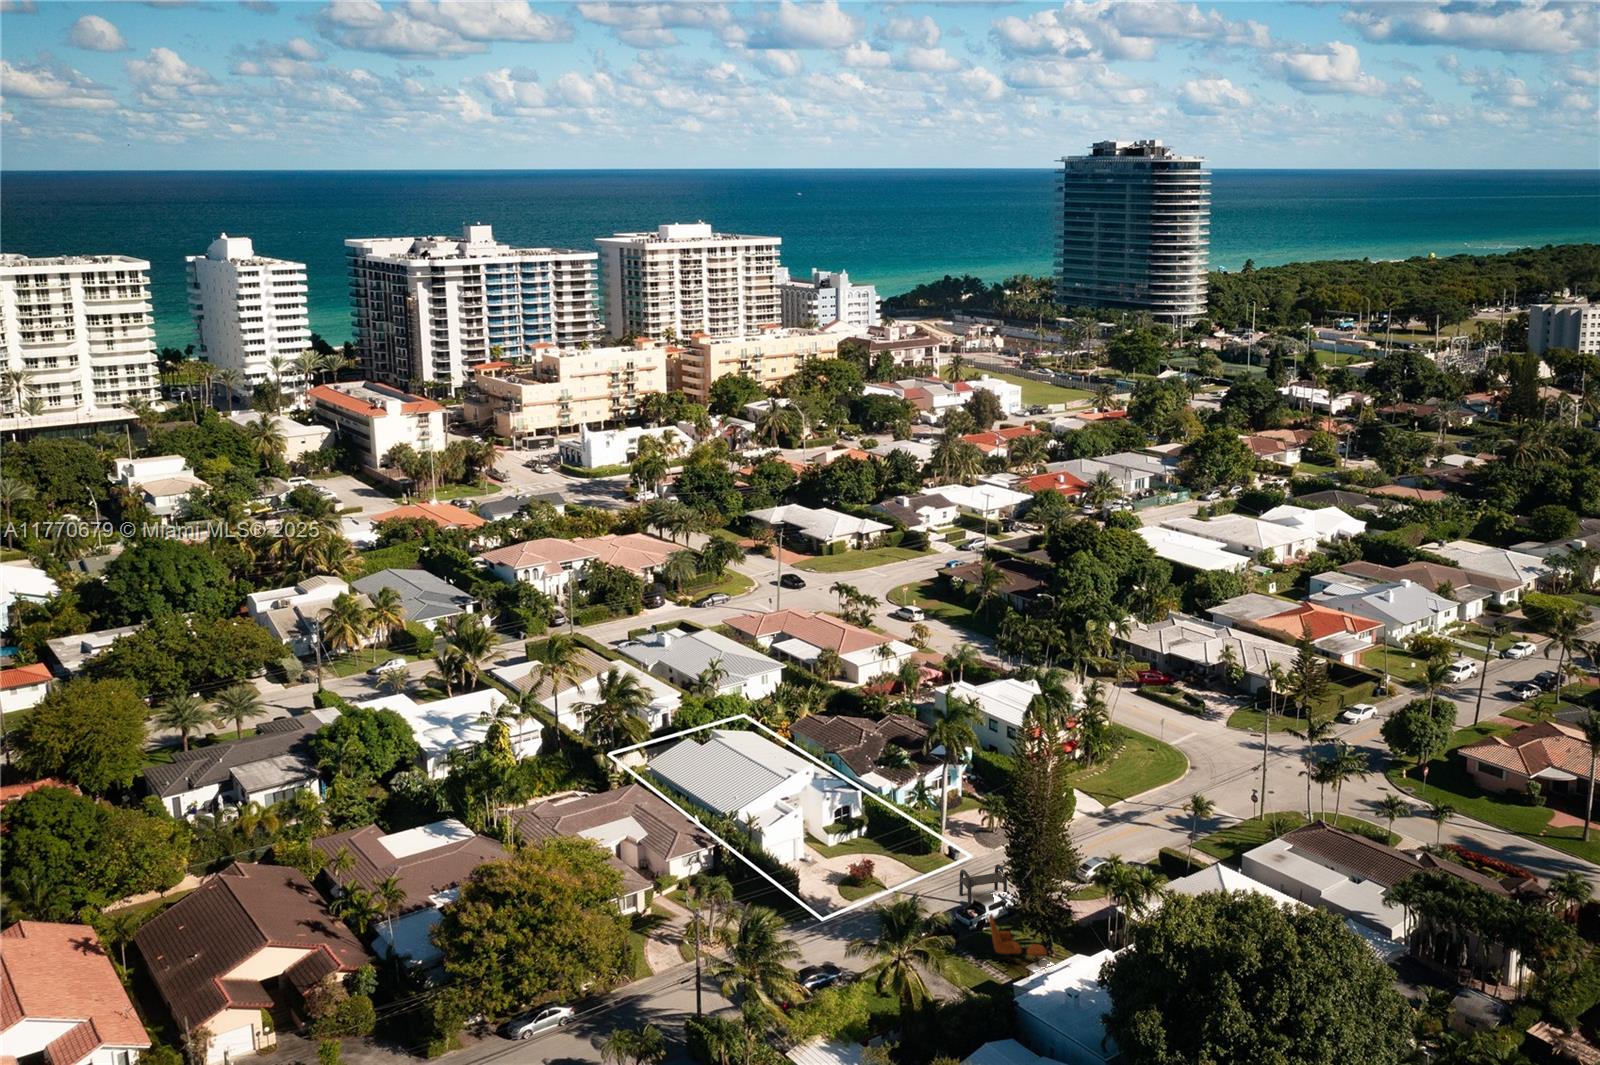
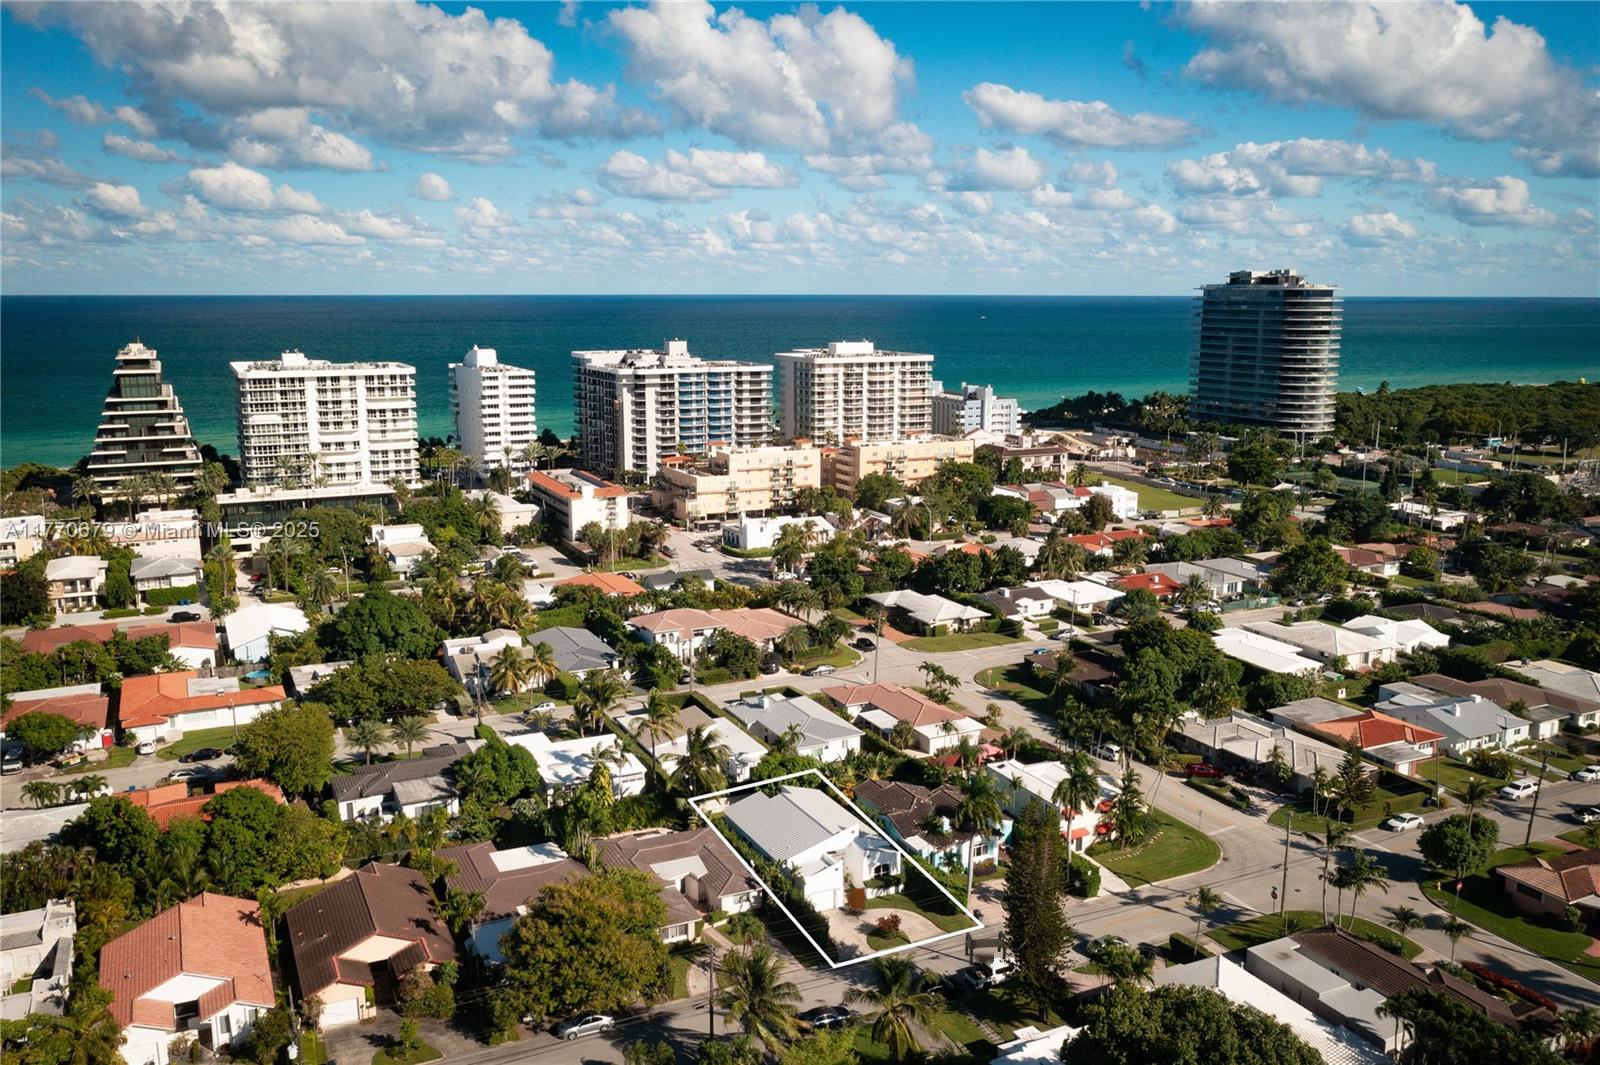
lounge chair: present [989,914,1047,964] -> present [845,887,866,915]

